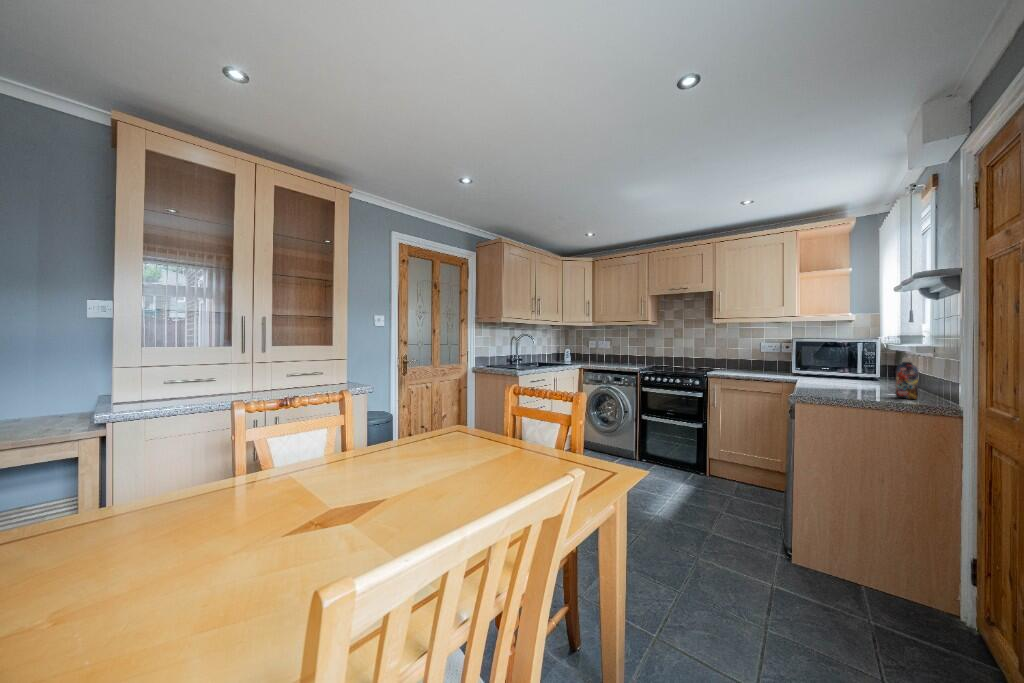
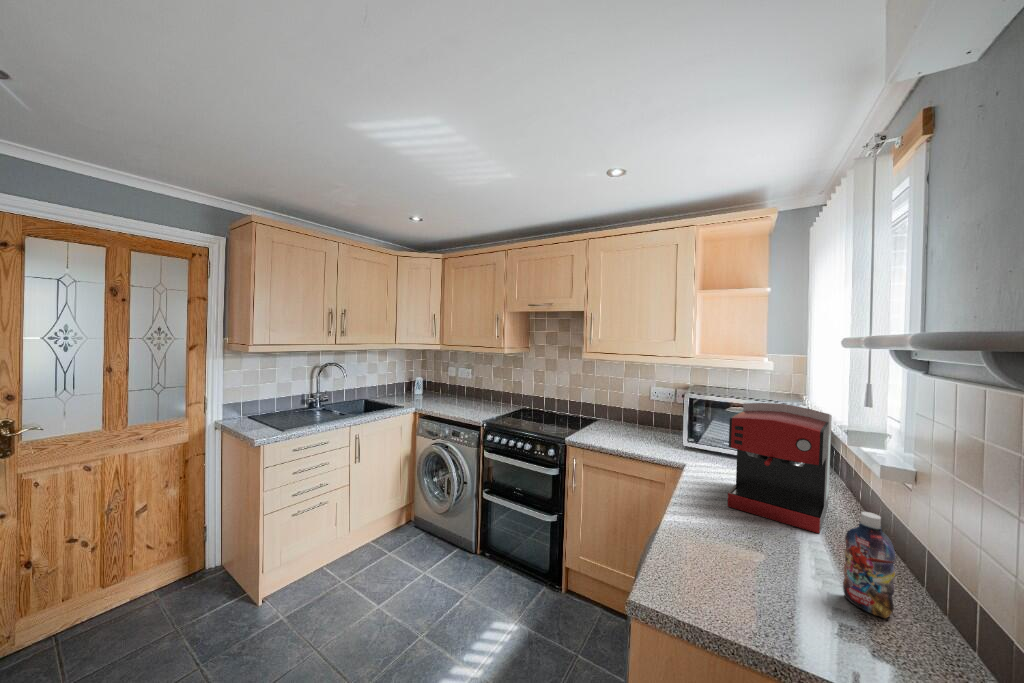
coffee maker: none [831,331,894,391] -> present [727,403,832,533]

